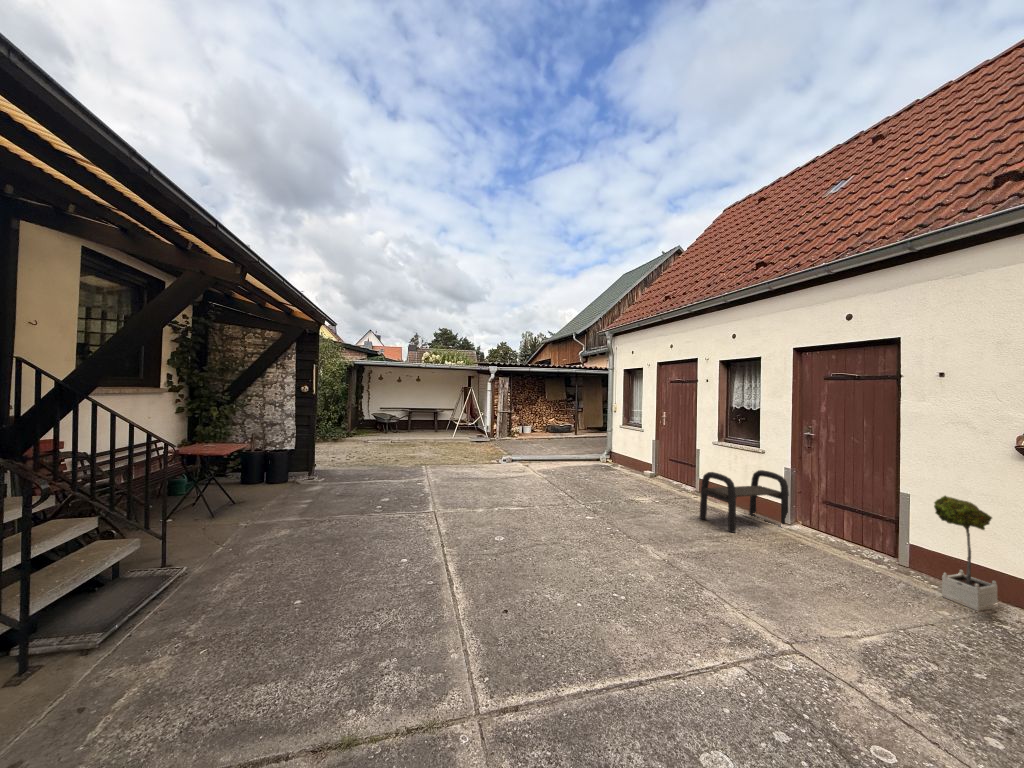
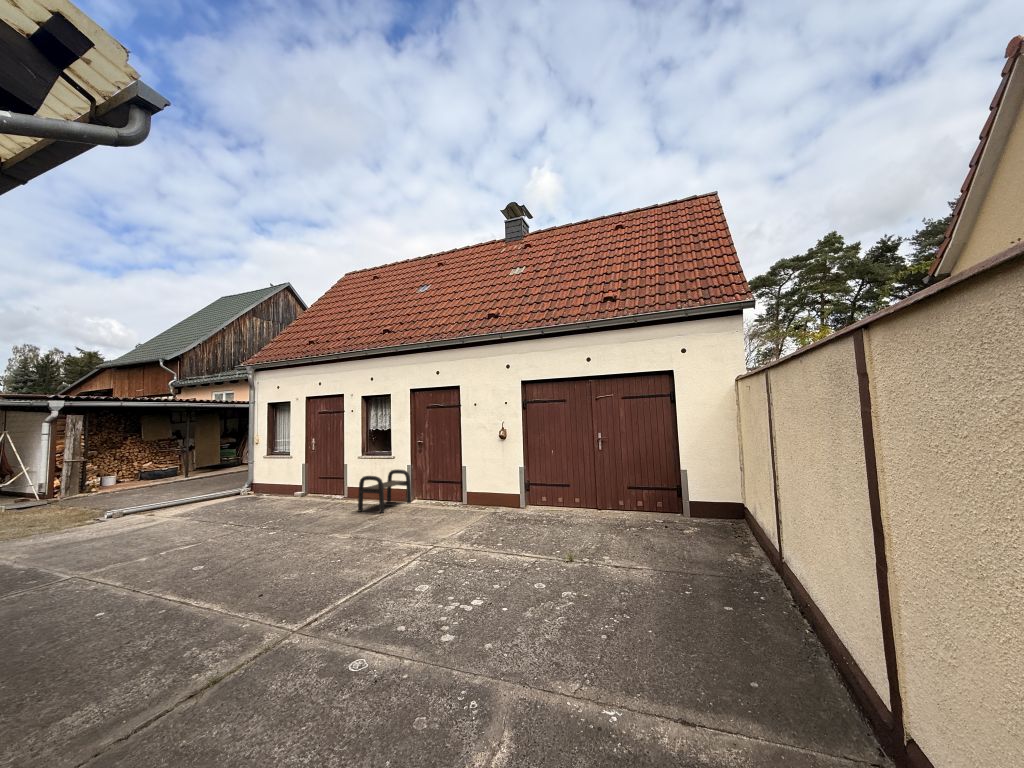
potted tree: present [934,496,998,611] -> none [476,463,497,512]

